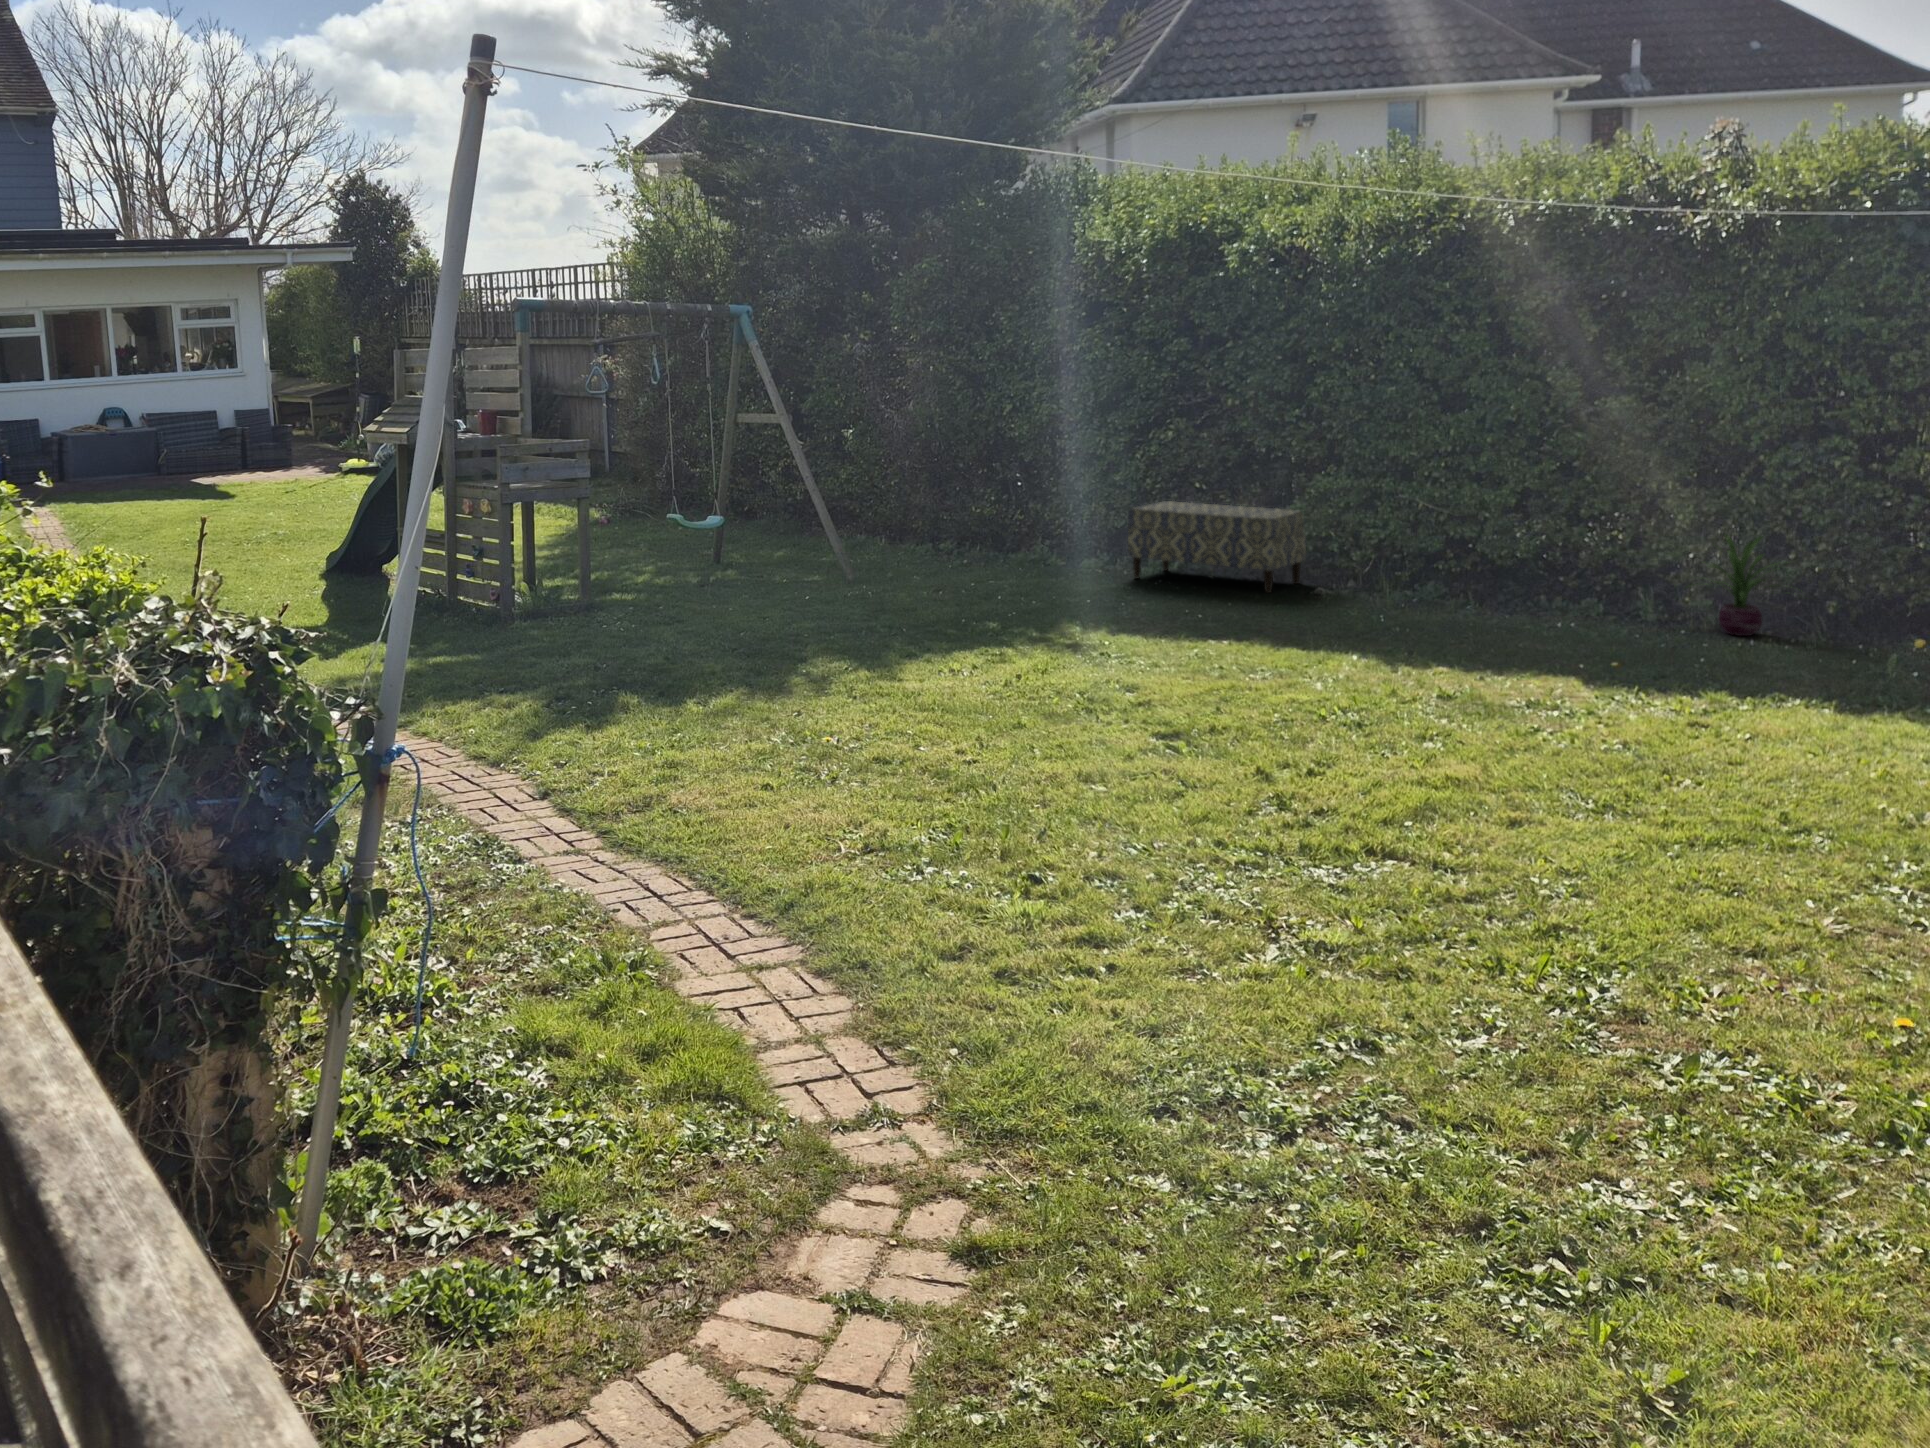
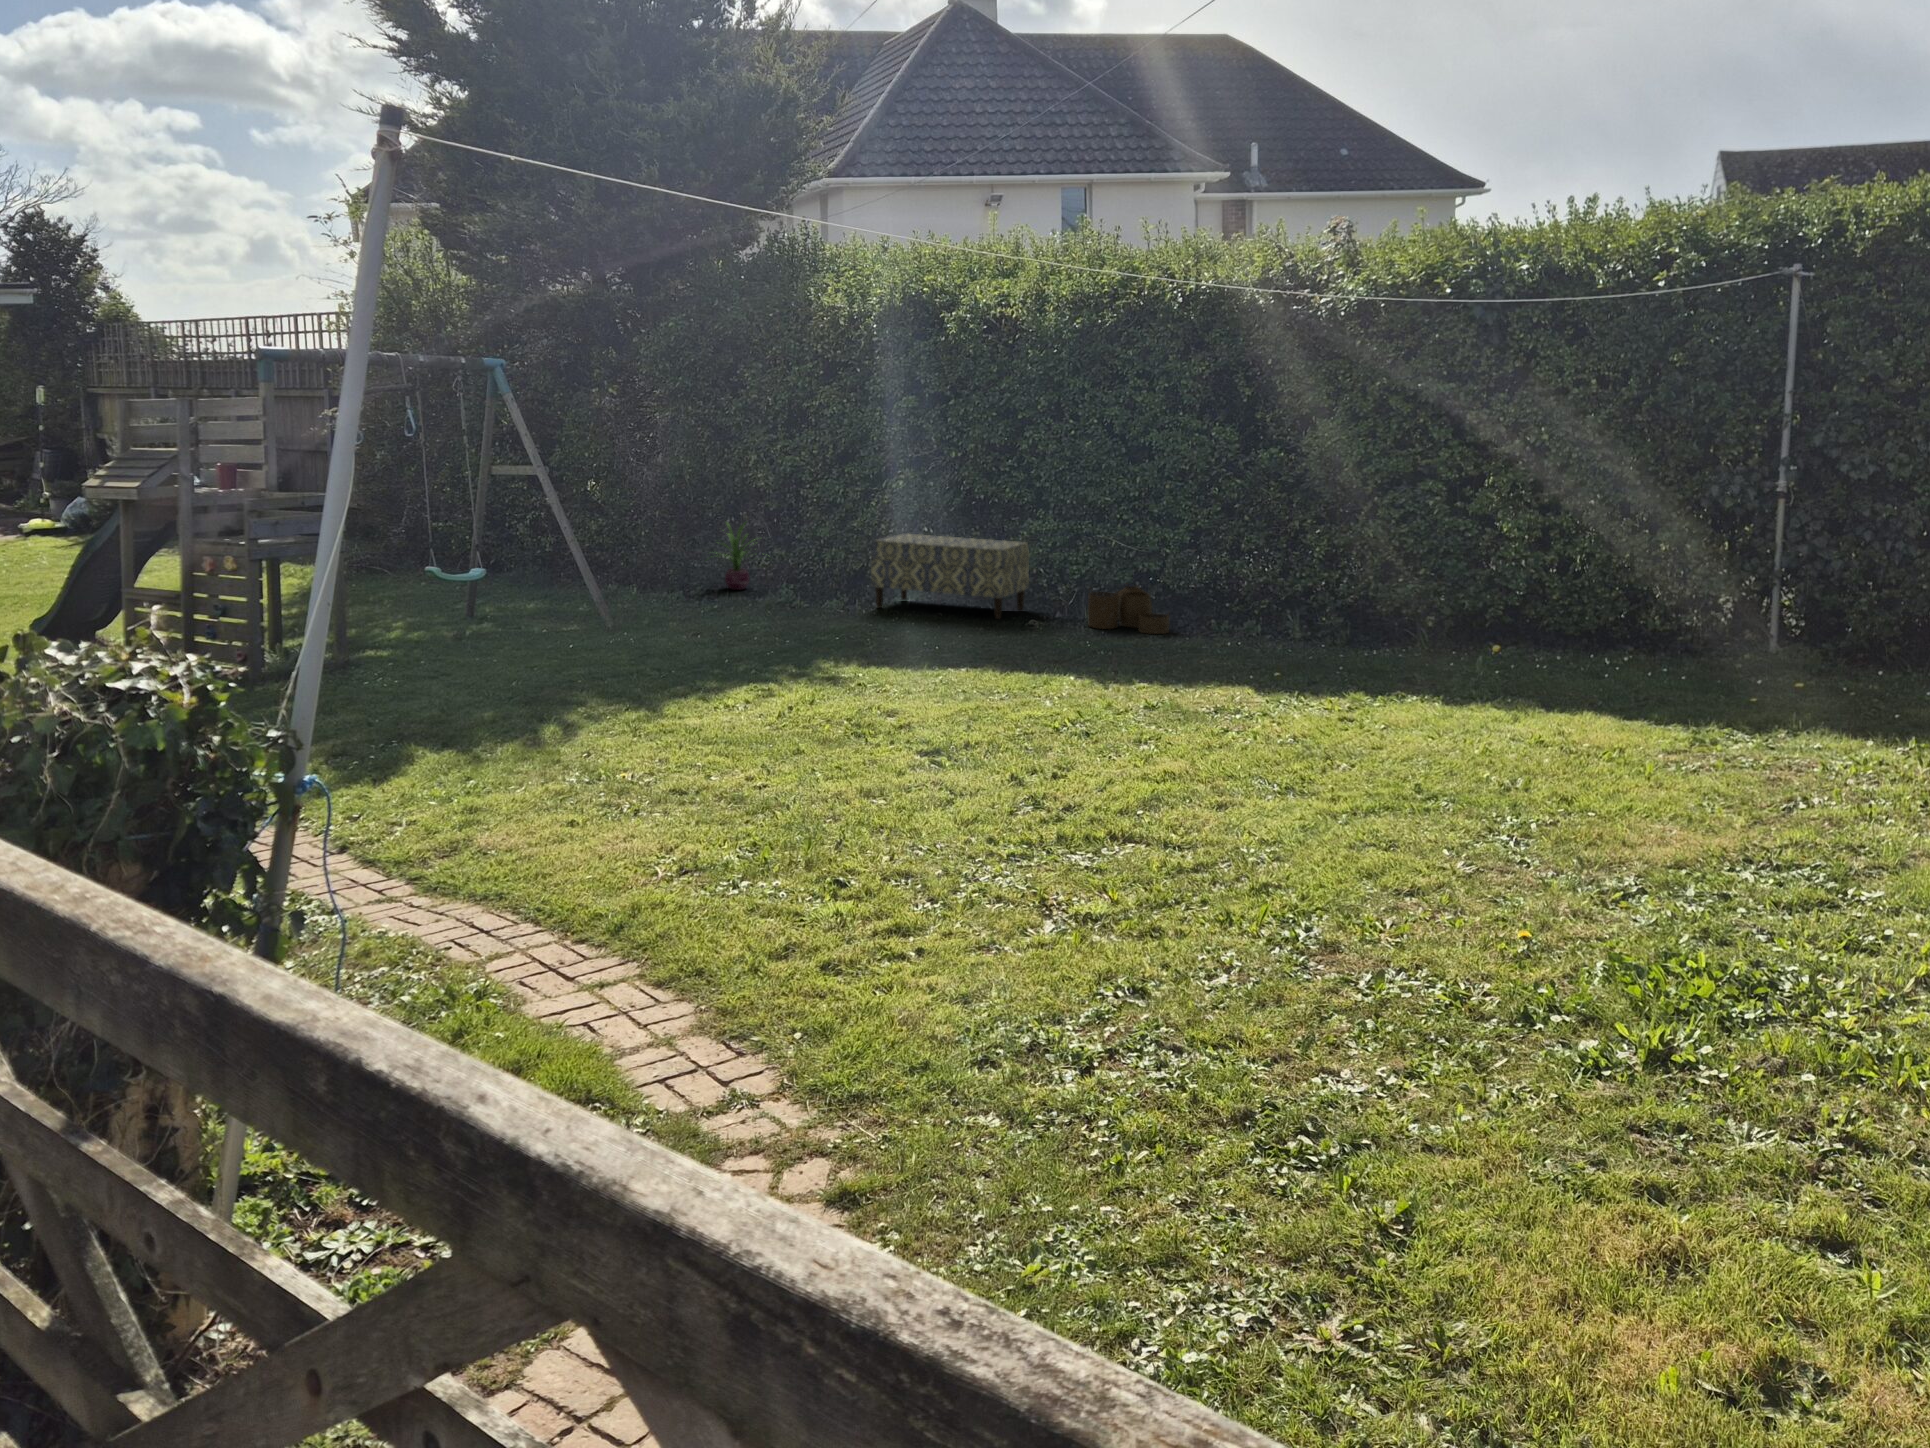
decorative plant: present [1705,534,1800,636] -> present [707,522,755,590]
woven basket: none [1373,555,1473,613] -> present [1088,583,1169,634]

